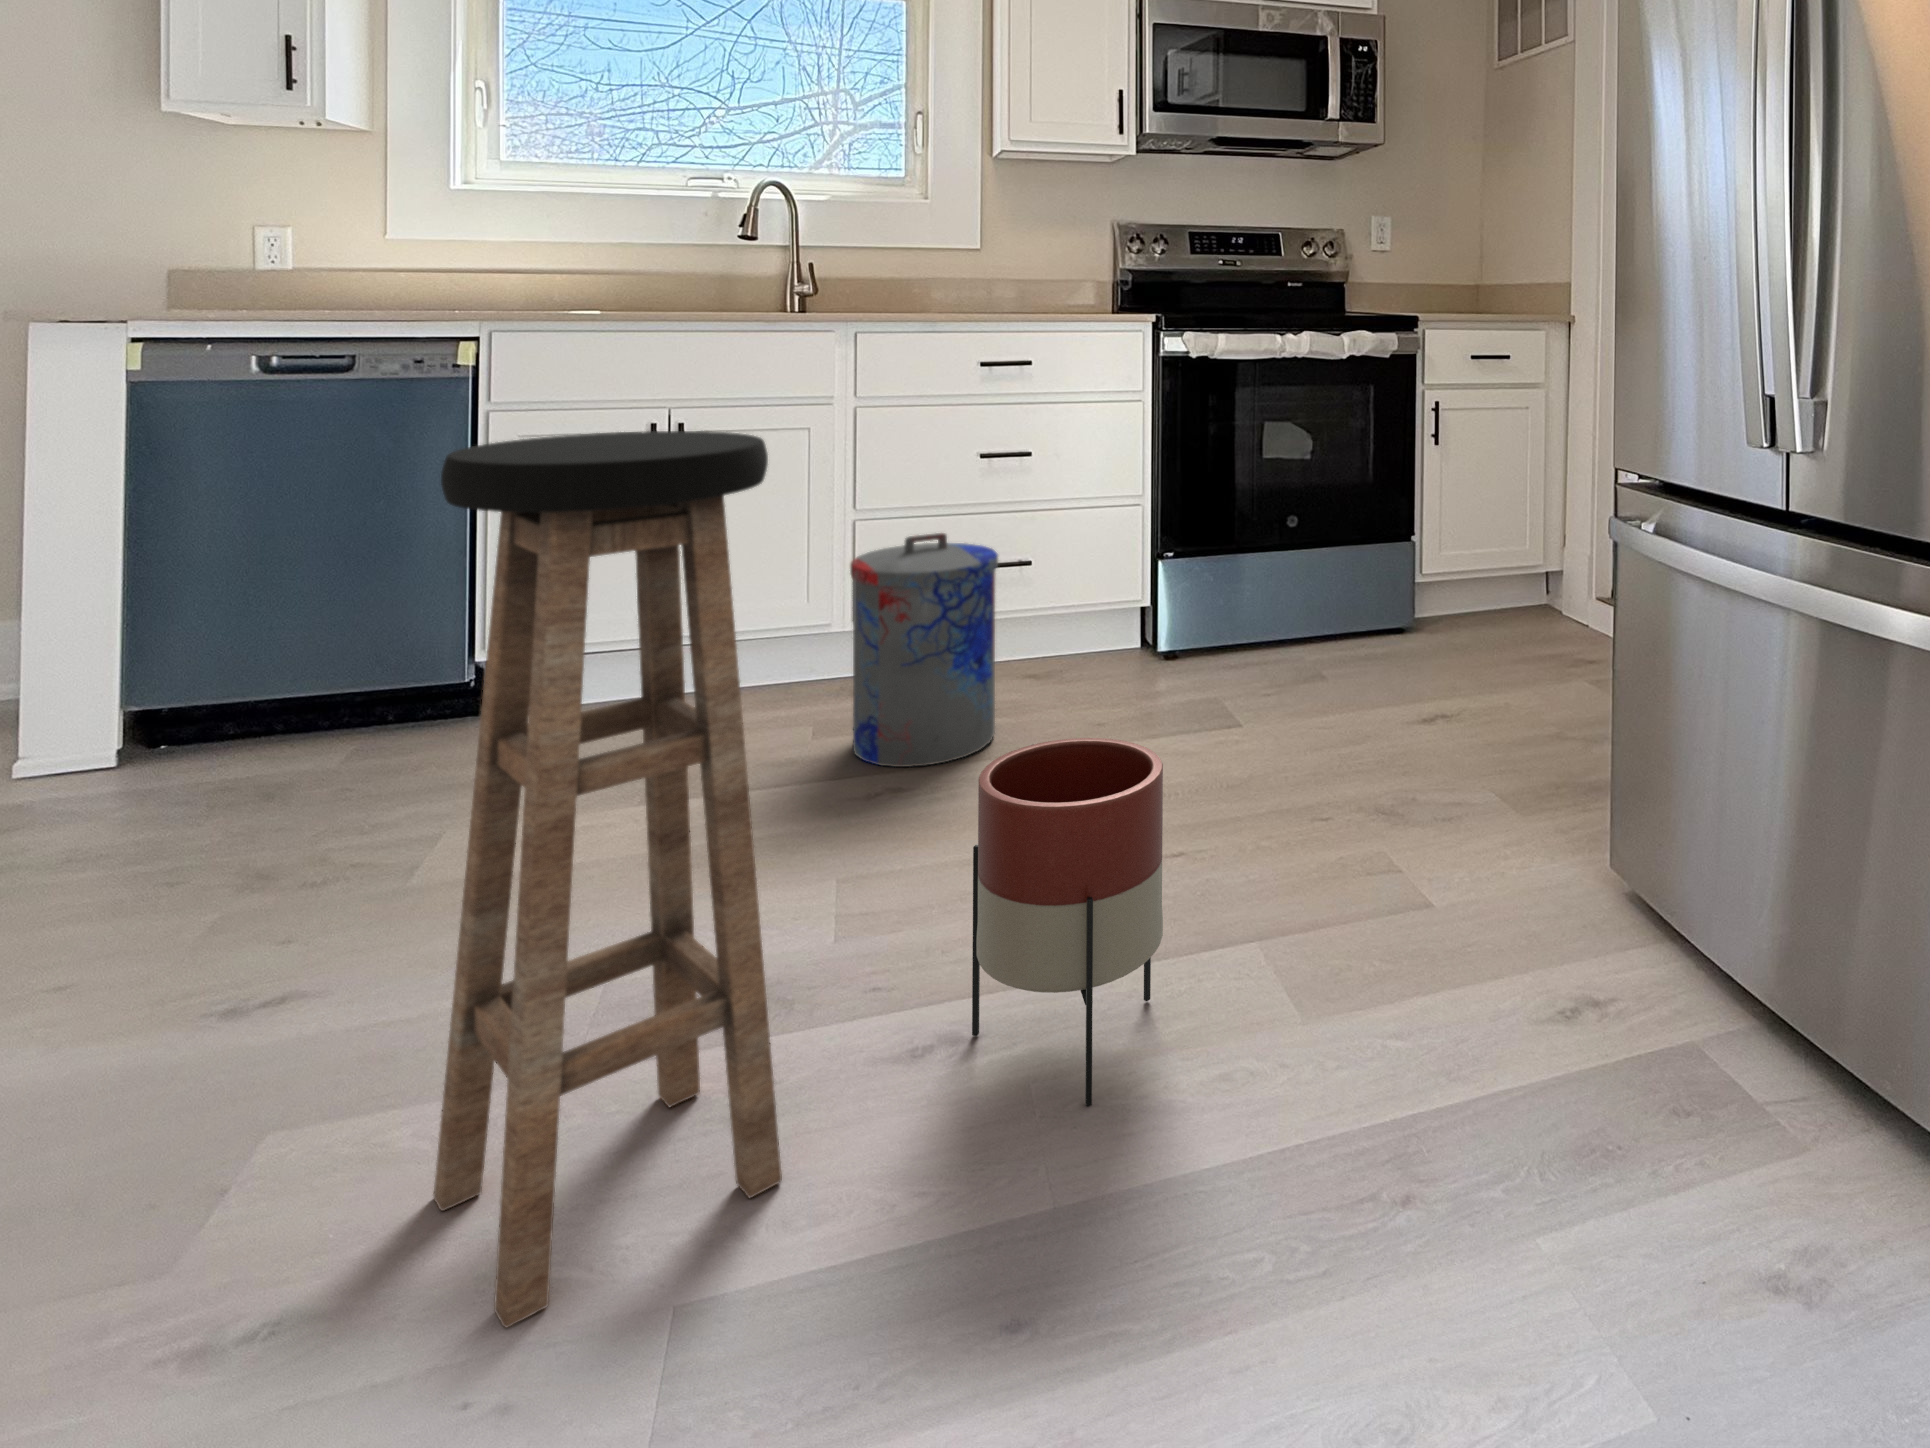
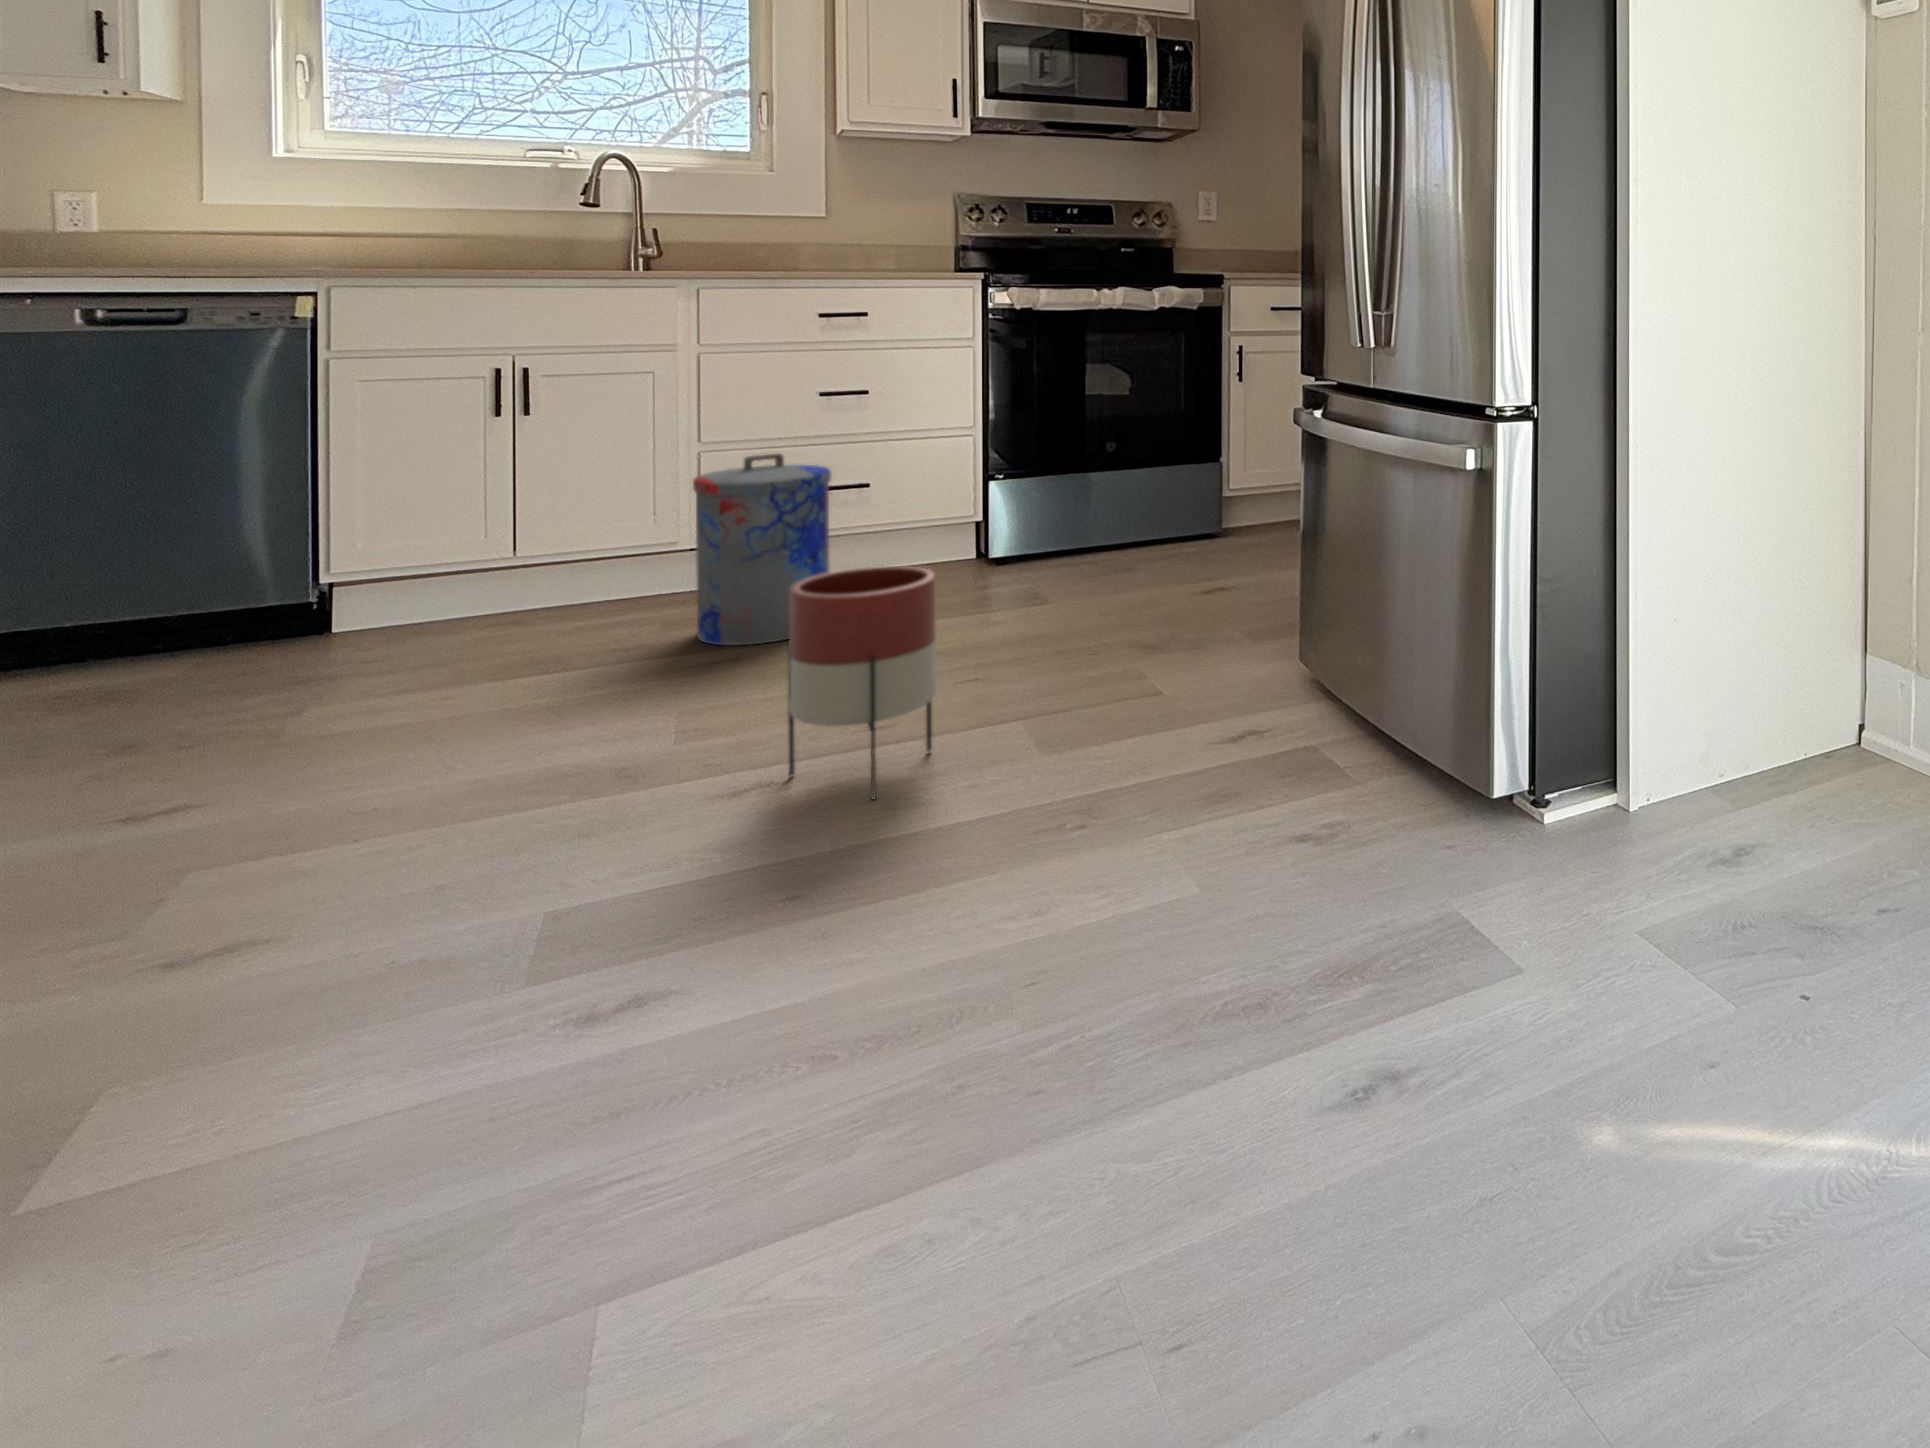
bar stool: present [433,431,782,1328] -> none [361,338,637,918]

